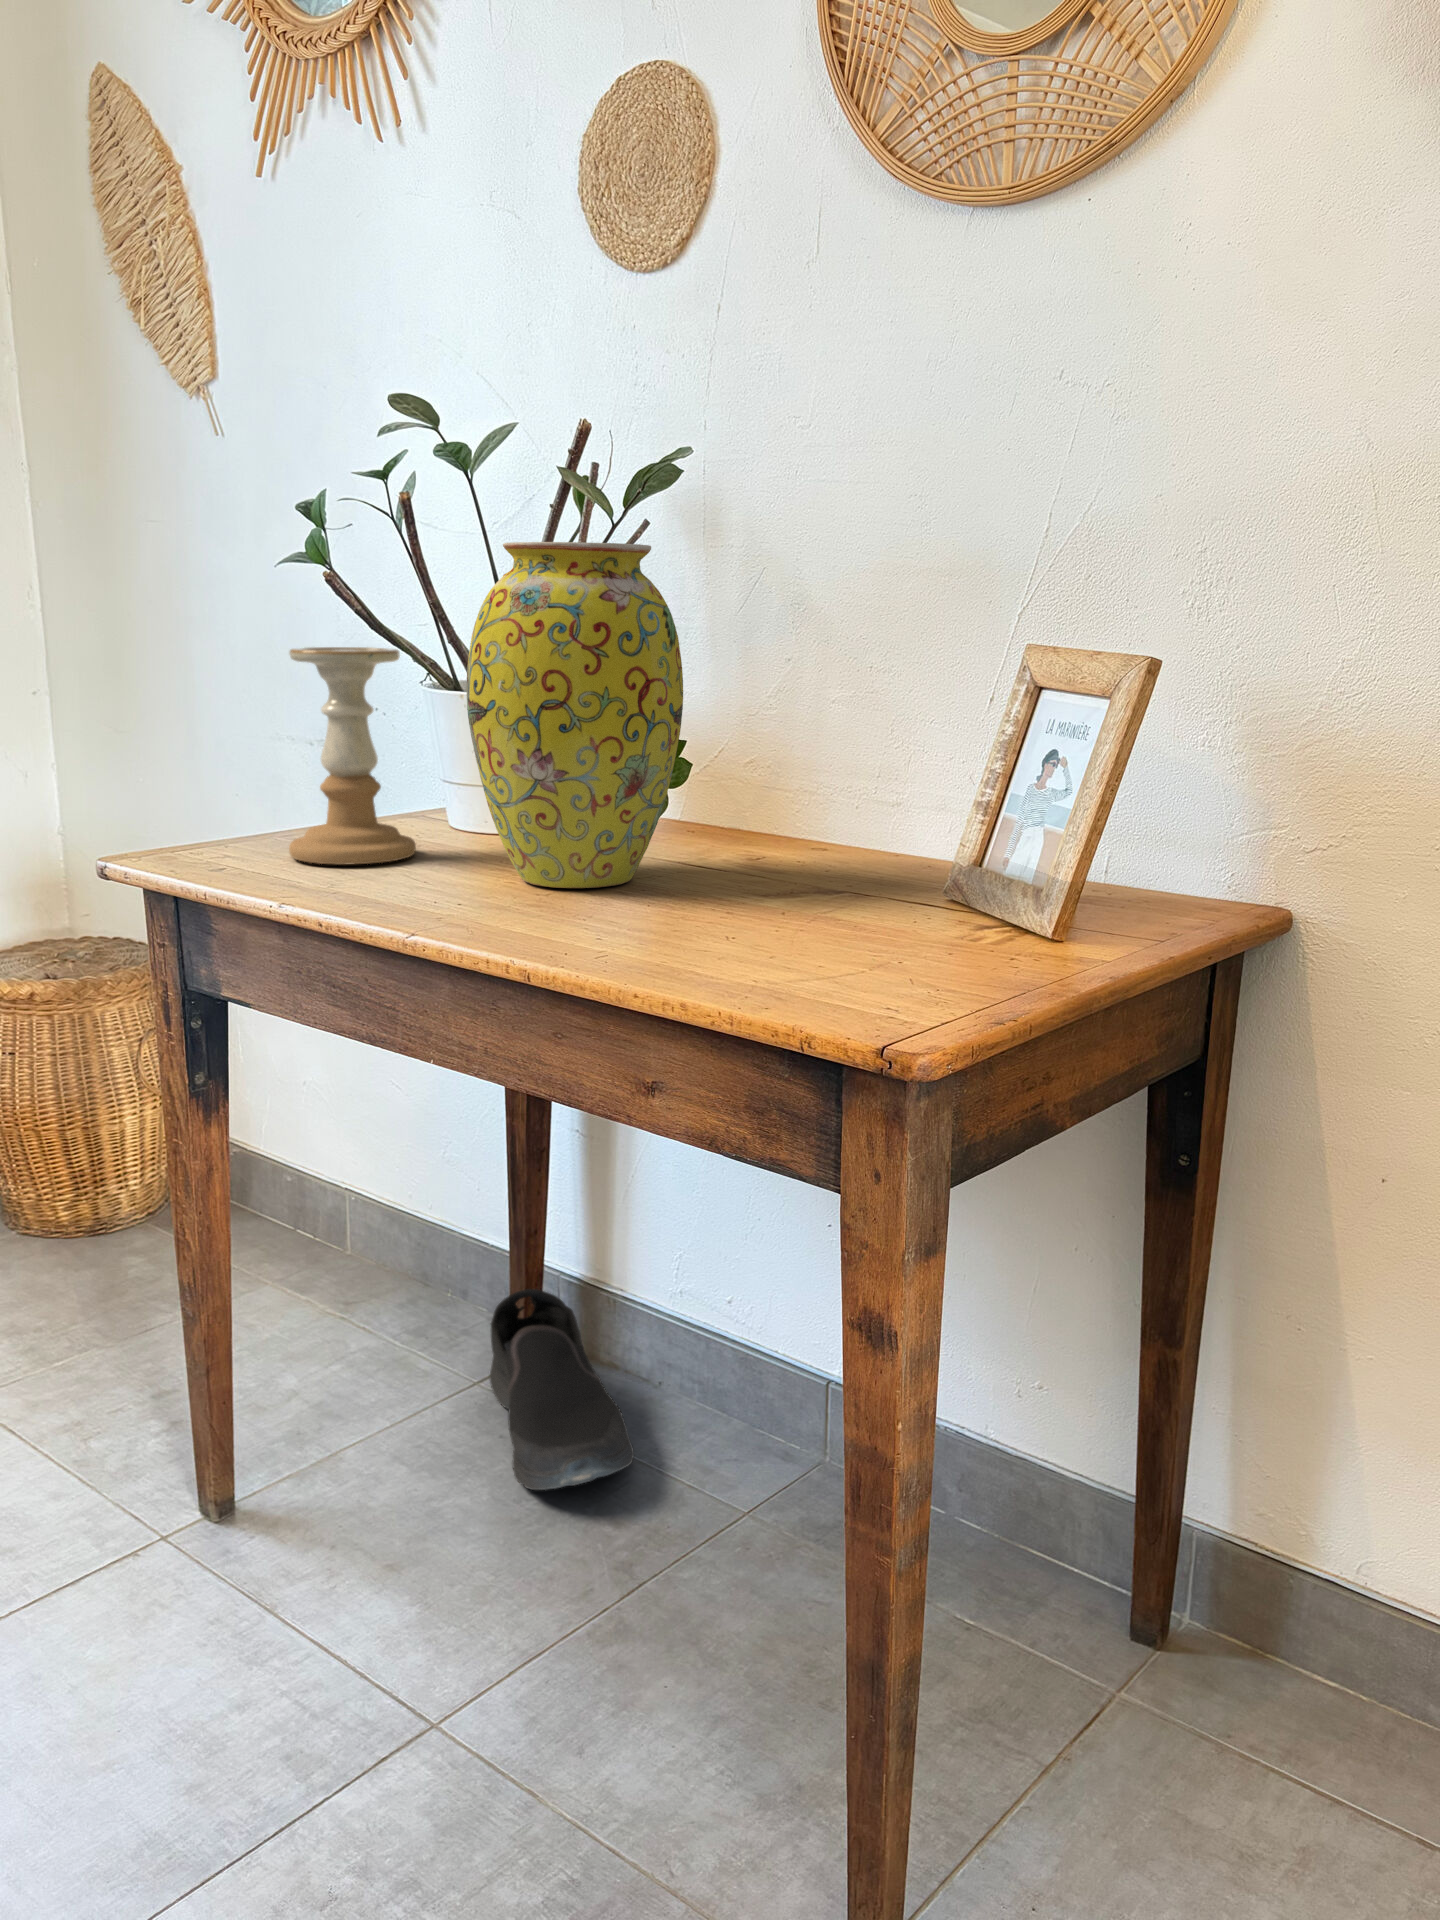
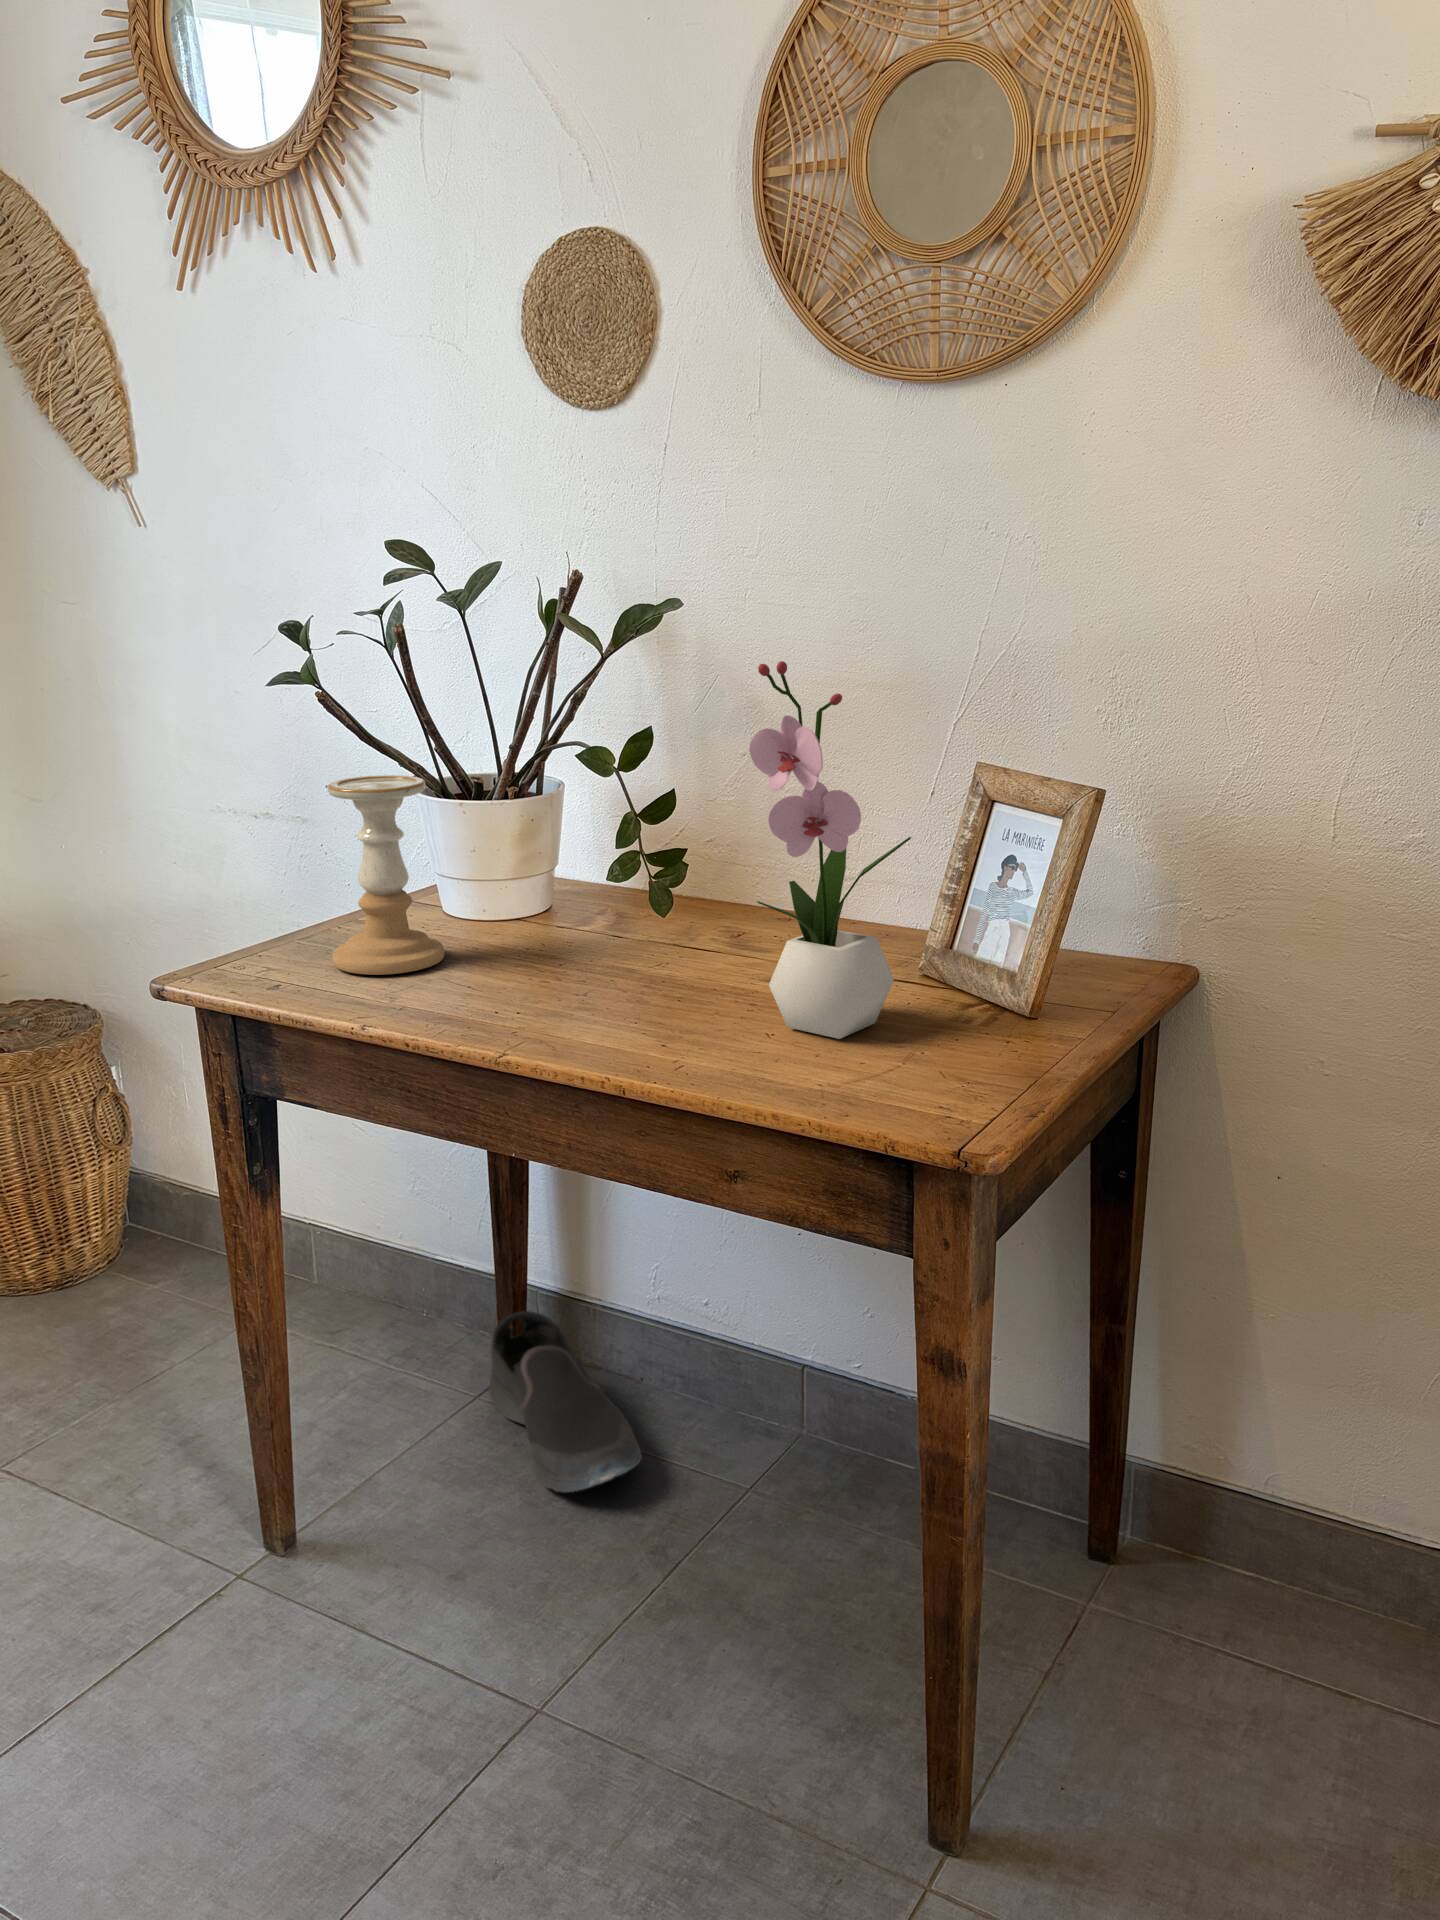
flower arrangement: none [707,471,912,942] -> present [749,661,912,1039]
vase: present [467,542,683,888] -> none [505,689,691,990]

